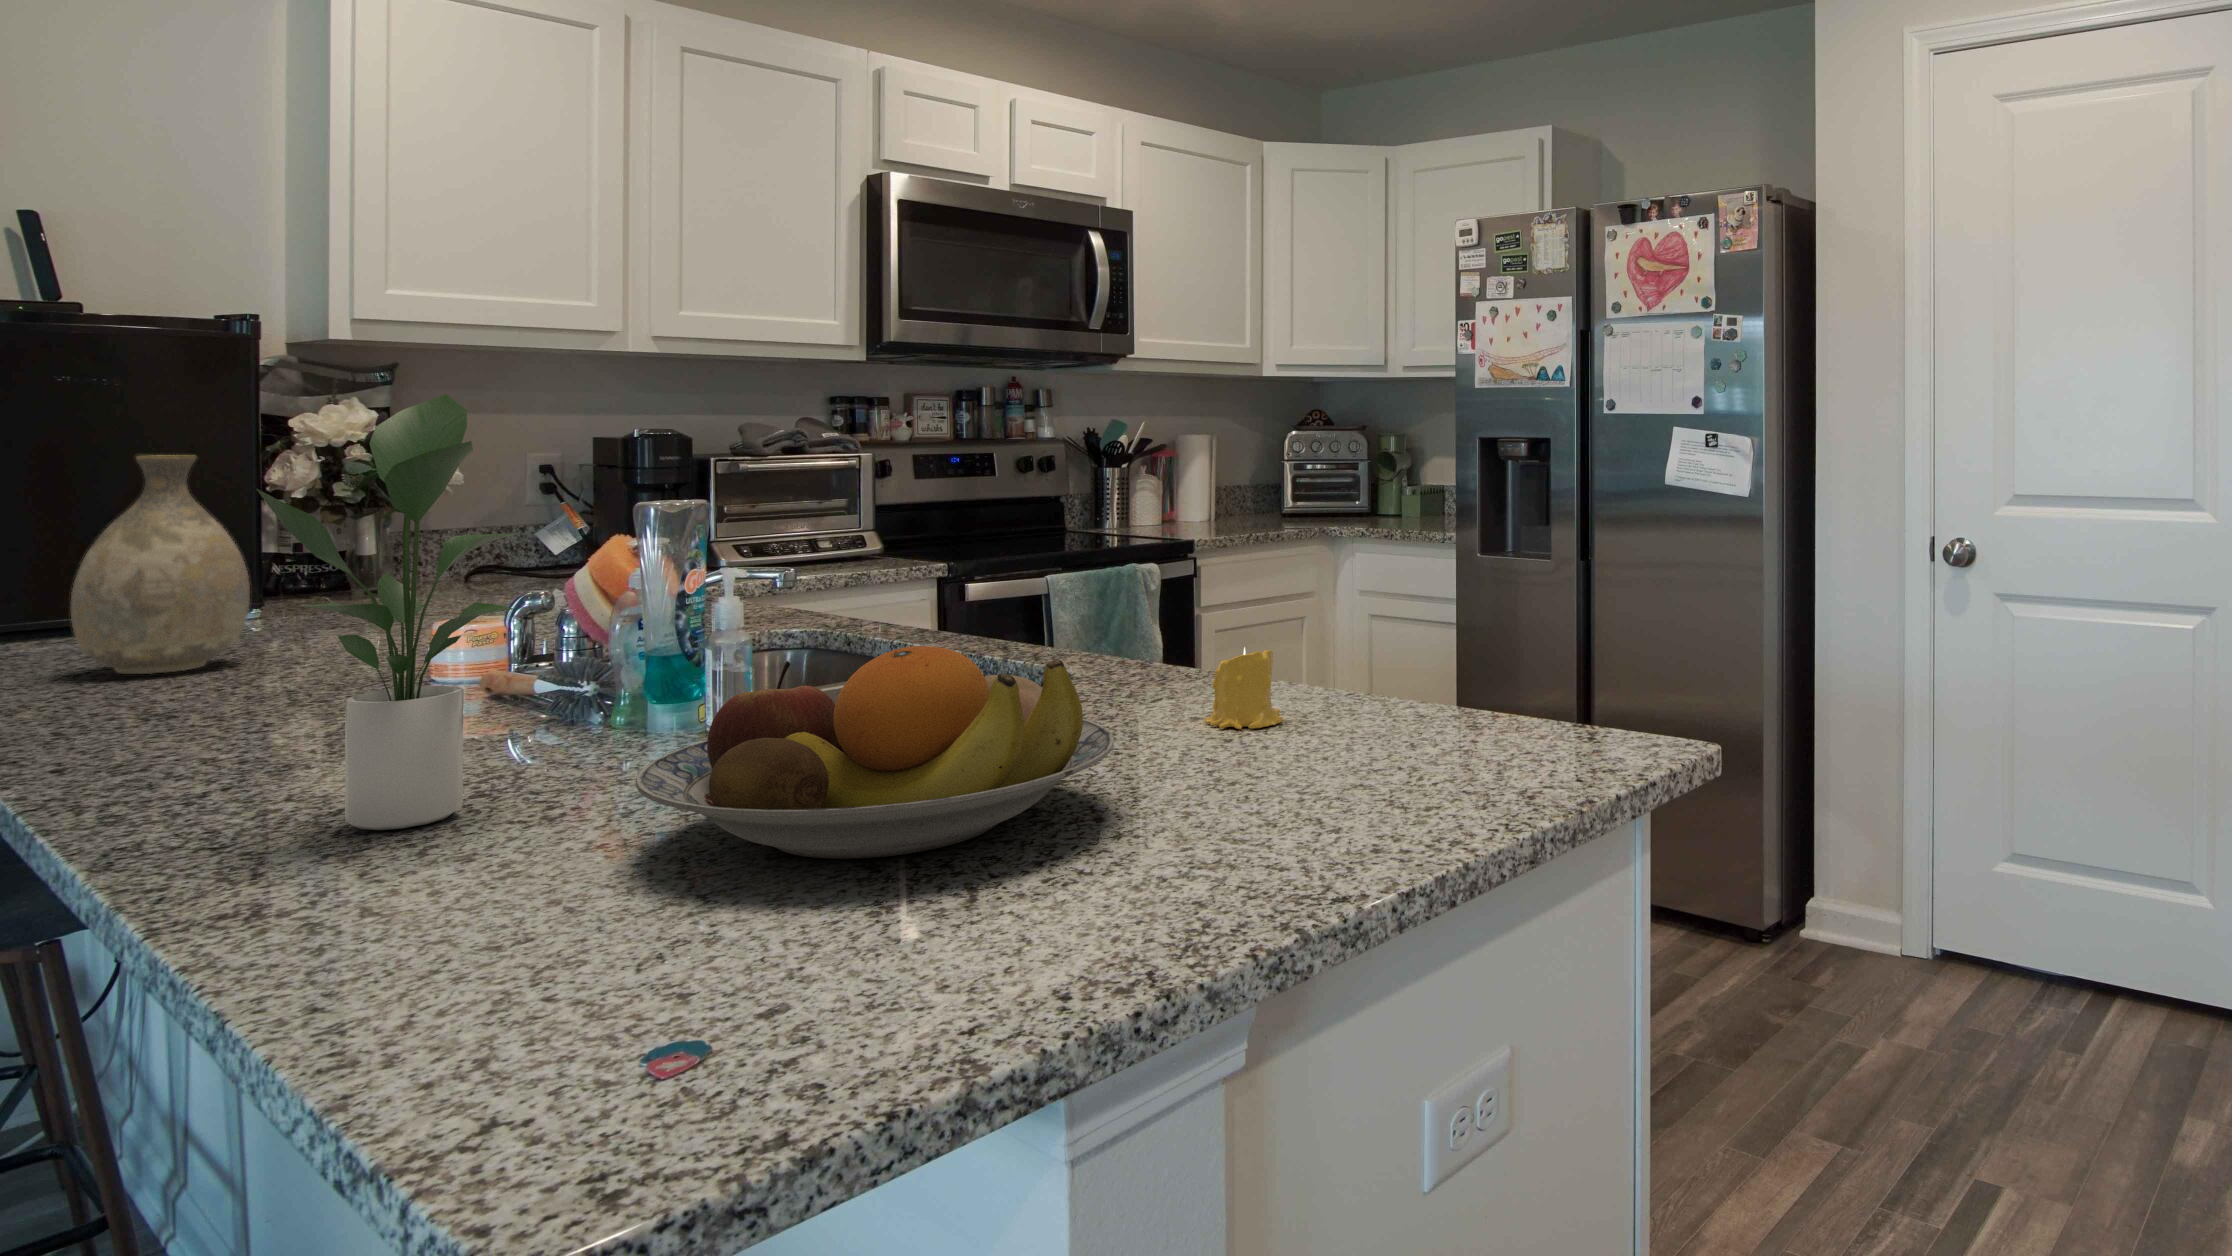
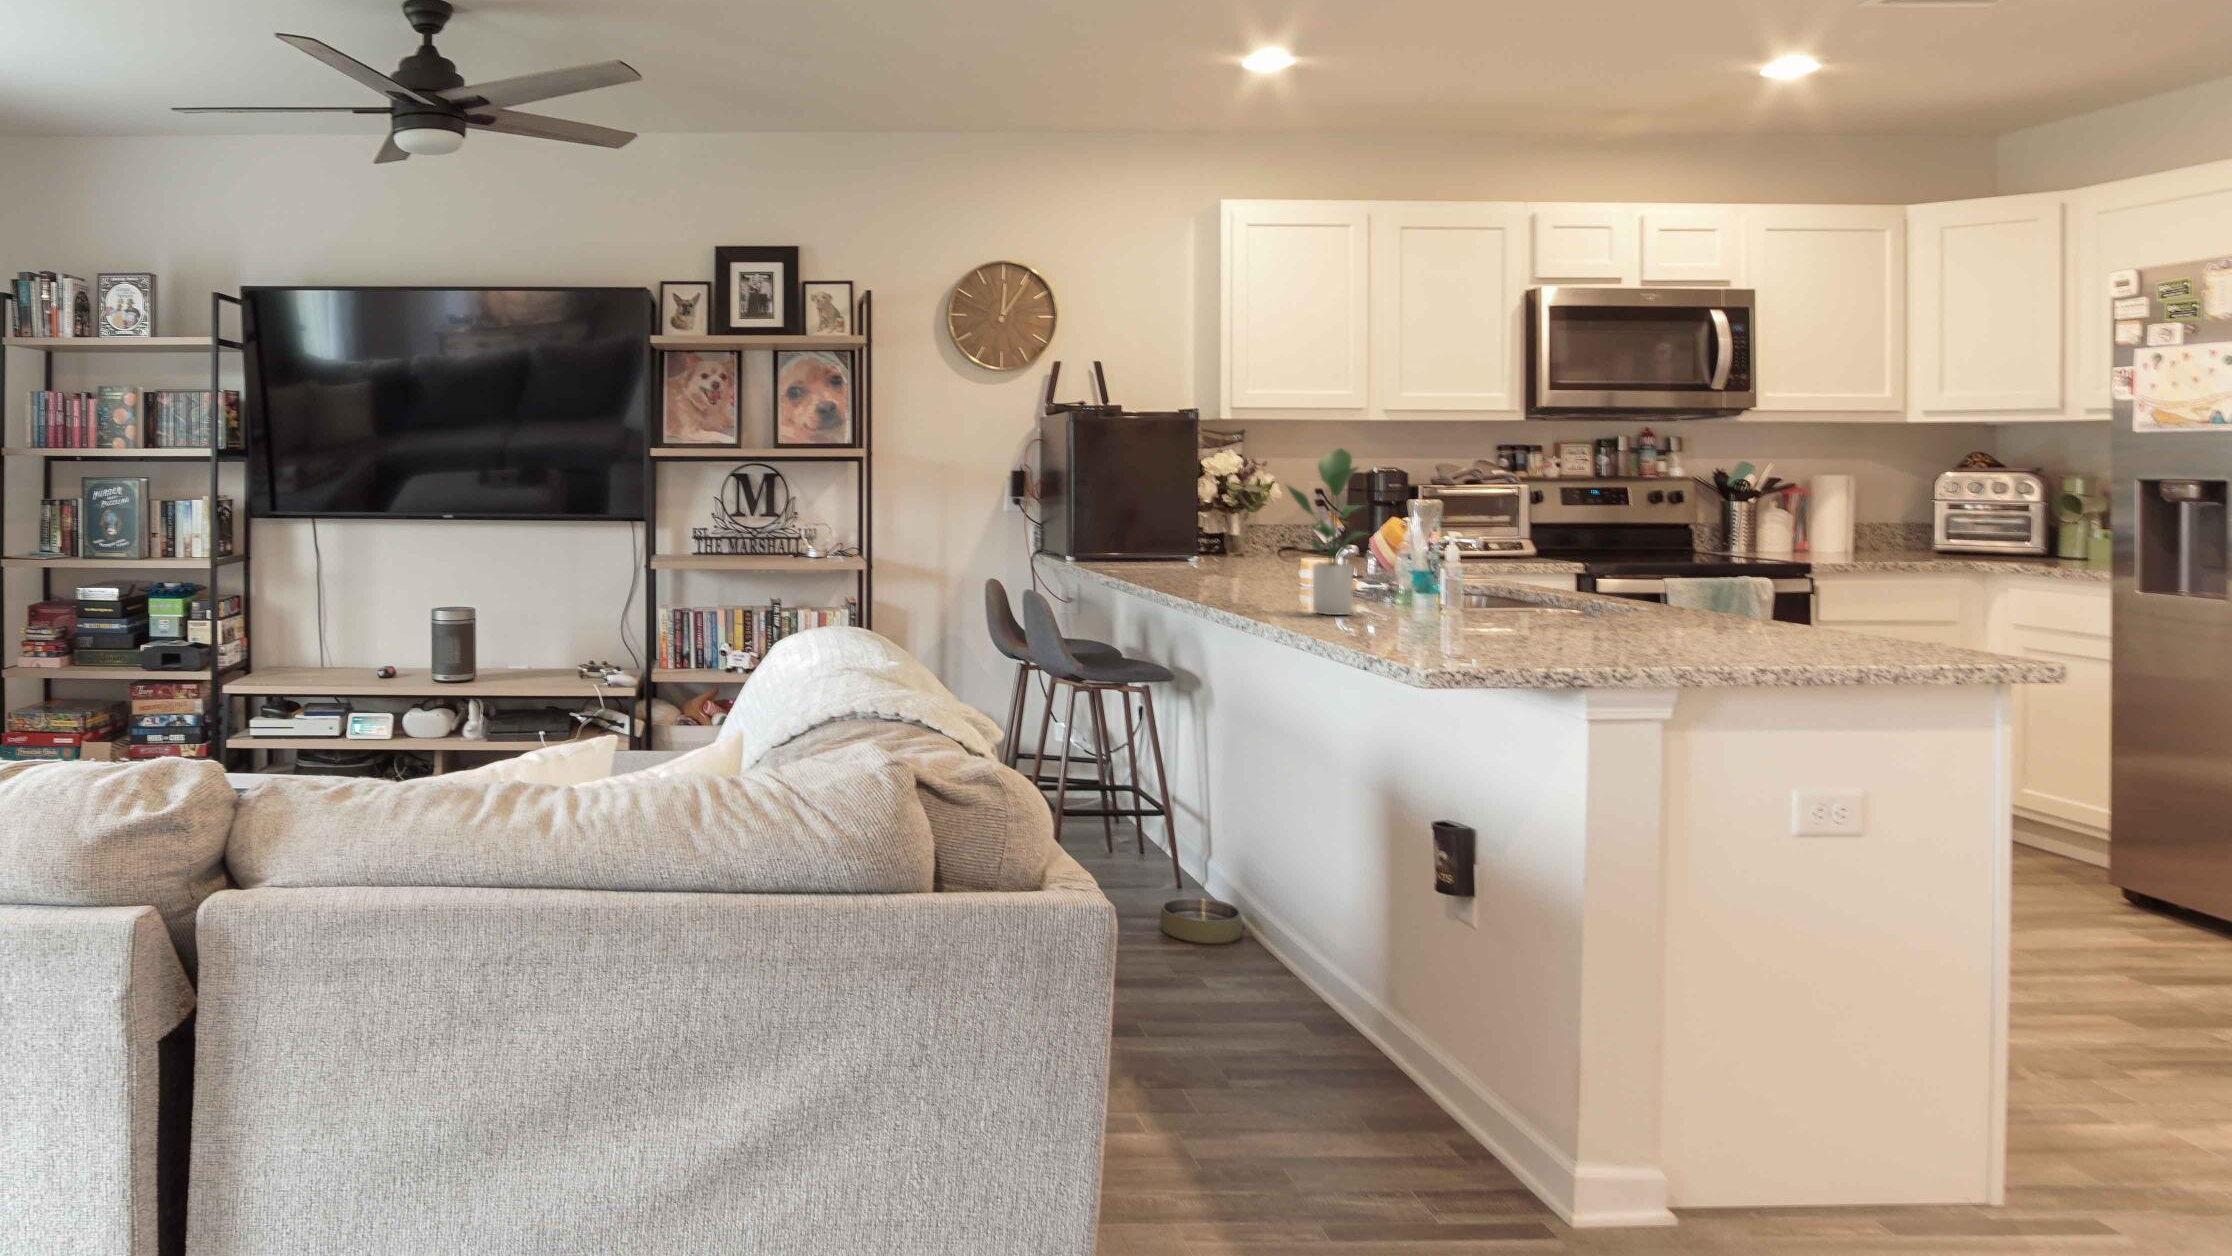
vase: present [71,456,250,674] -> none [1158,476,1220,573]
fruit bowl: present [636,646,1114,859] -> none [1426,555,1644,639]
candle: present [1205,648,1283,729] -> none [1722,587,1778,633]

